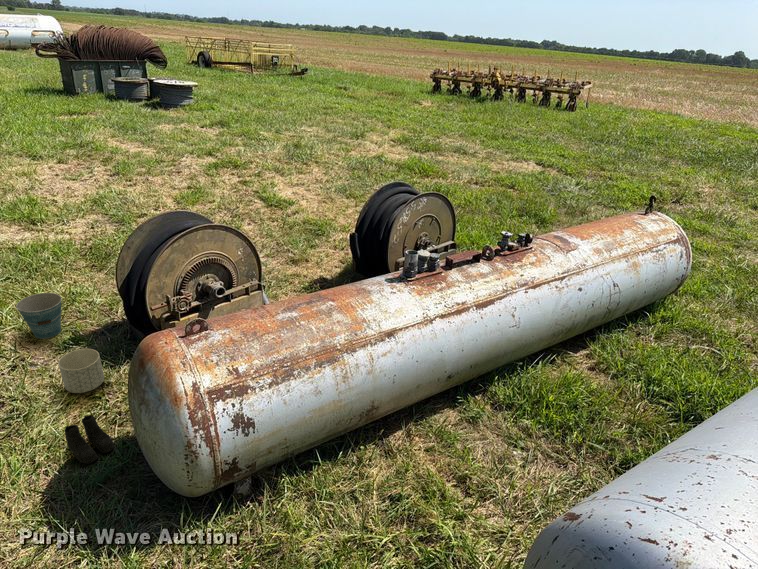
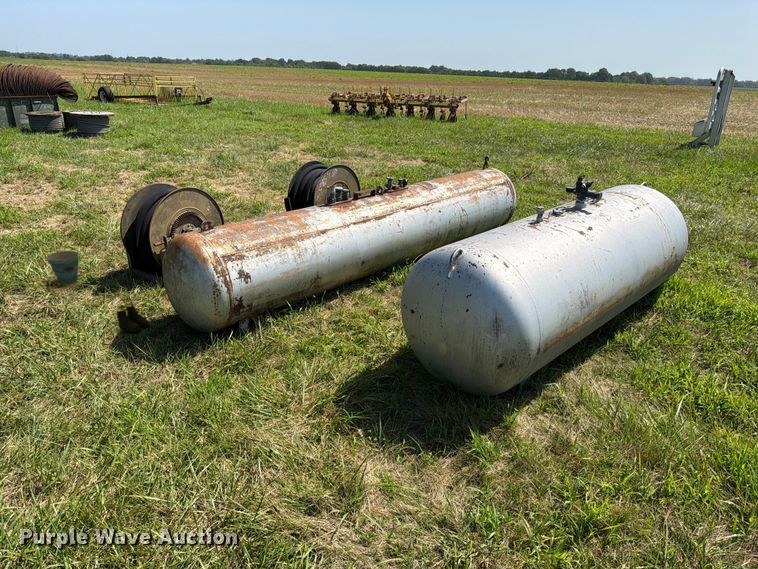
planter: present [58,349,104,393] -> none [96,276,126,304]

